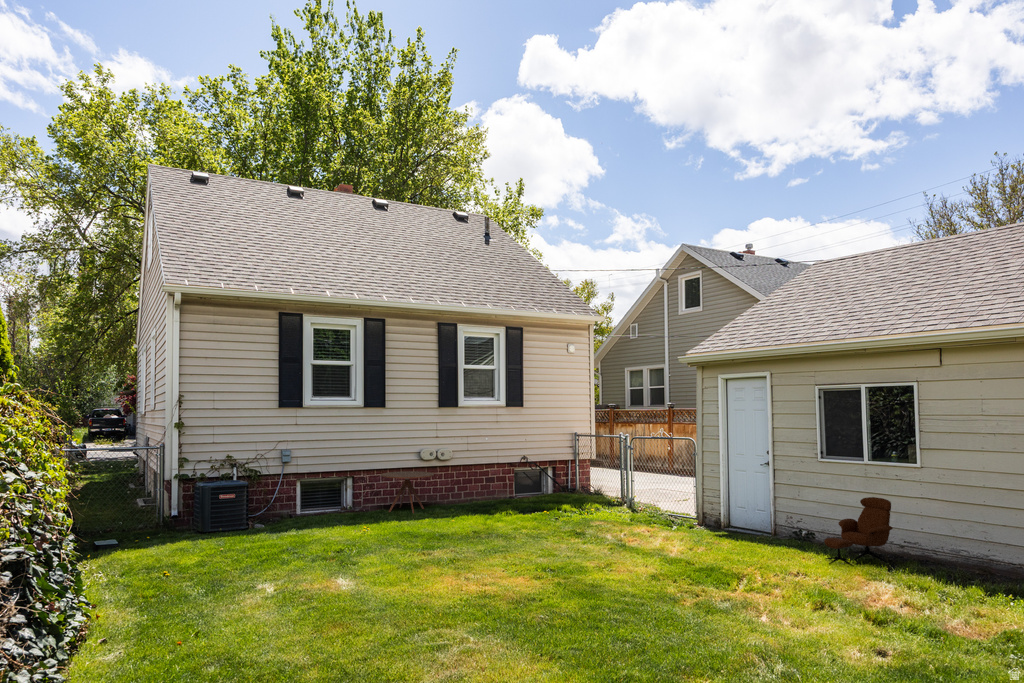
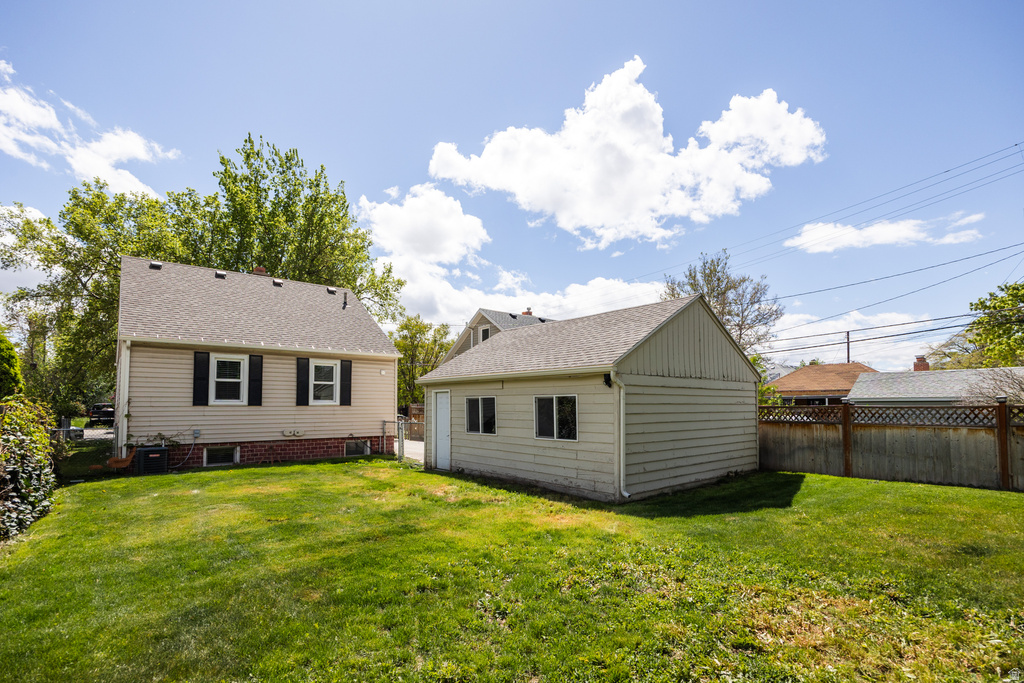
lounge chair: present [824,497,893,566] -> present [89,447,136,475]

